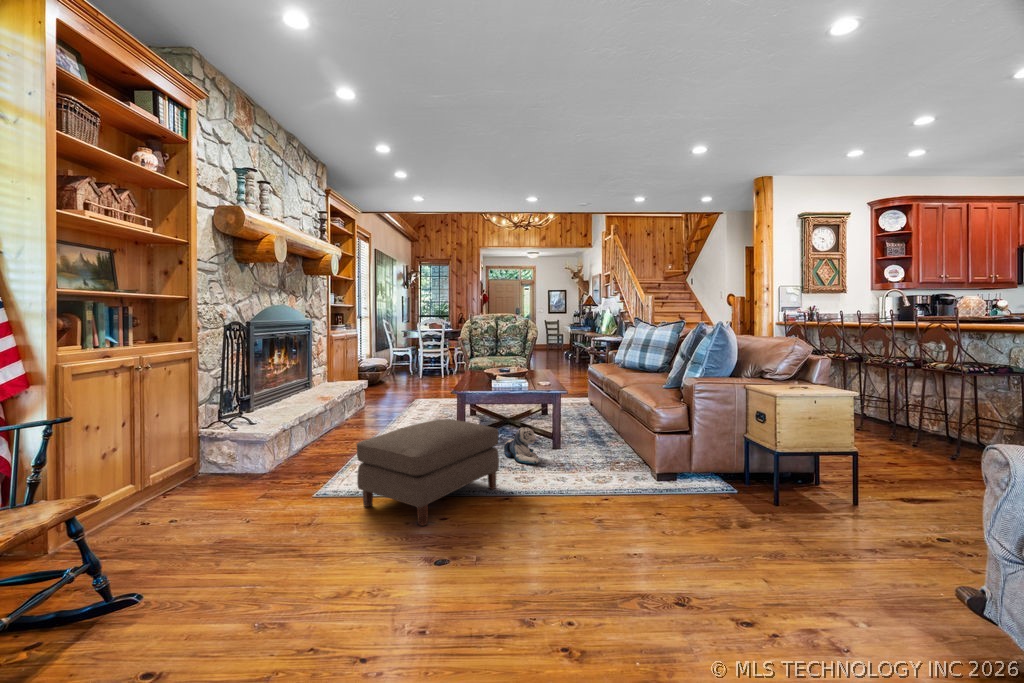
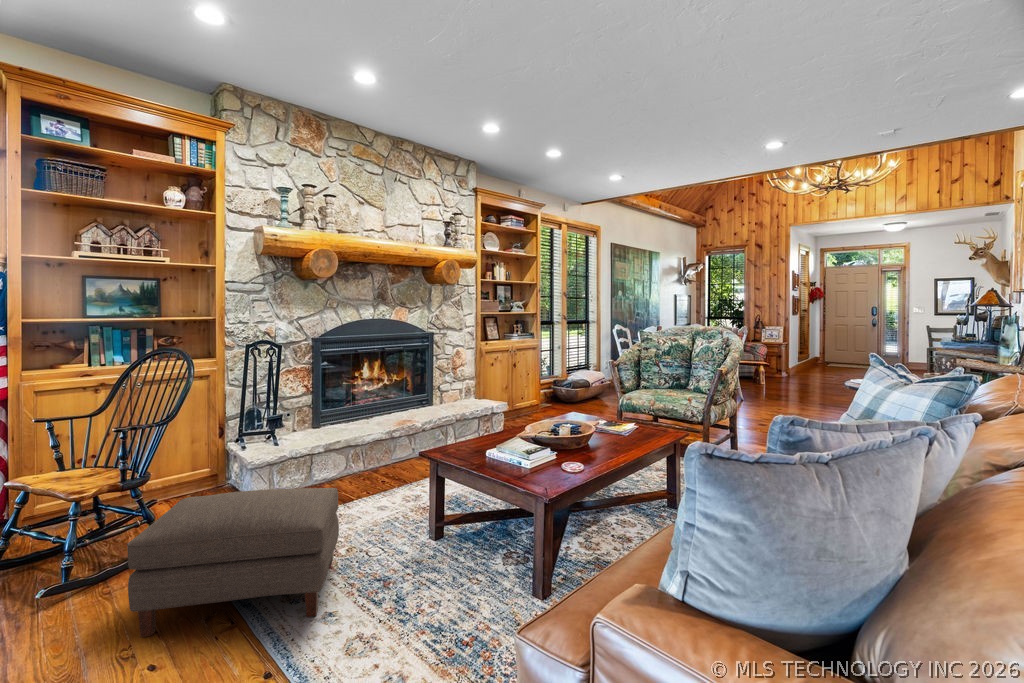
plush toy: present [504,427,540,464] -> none [430,528,487,597]

